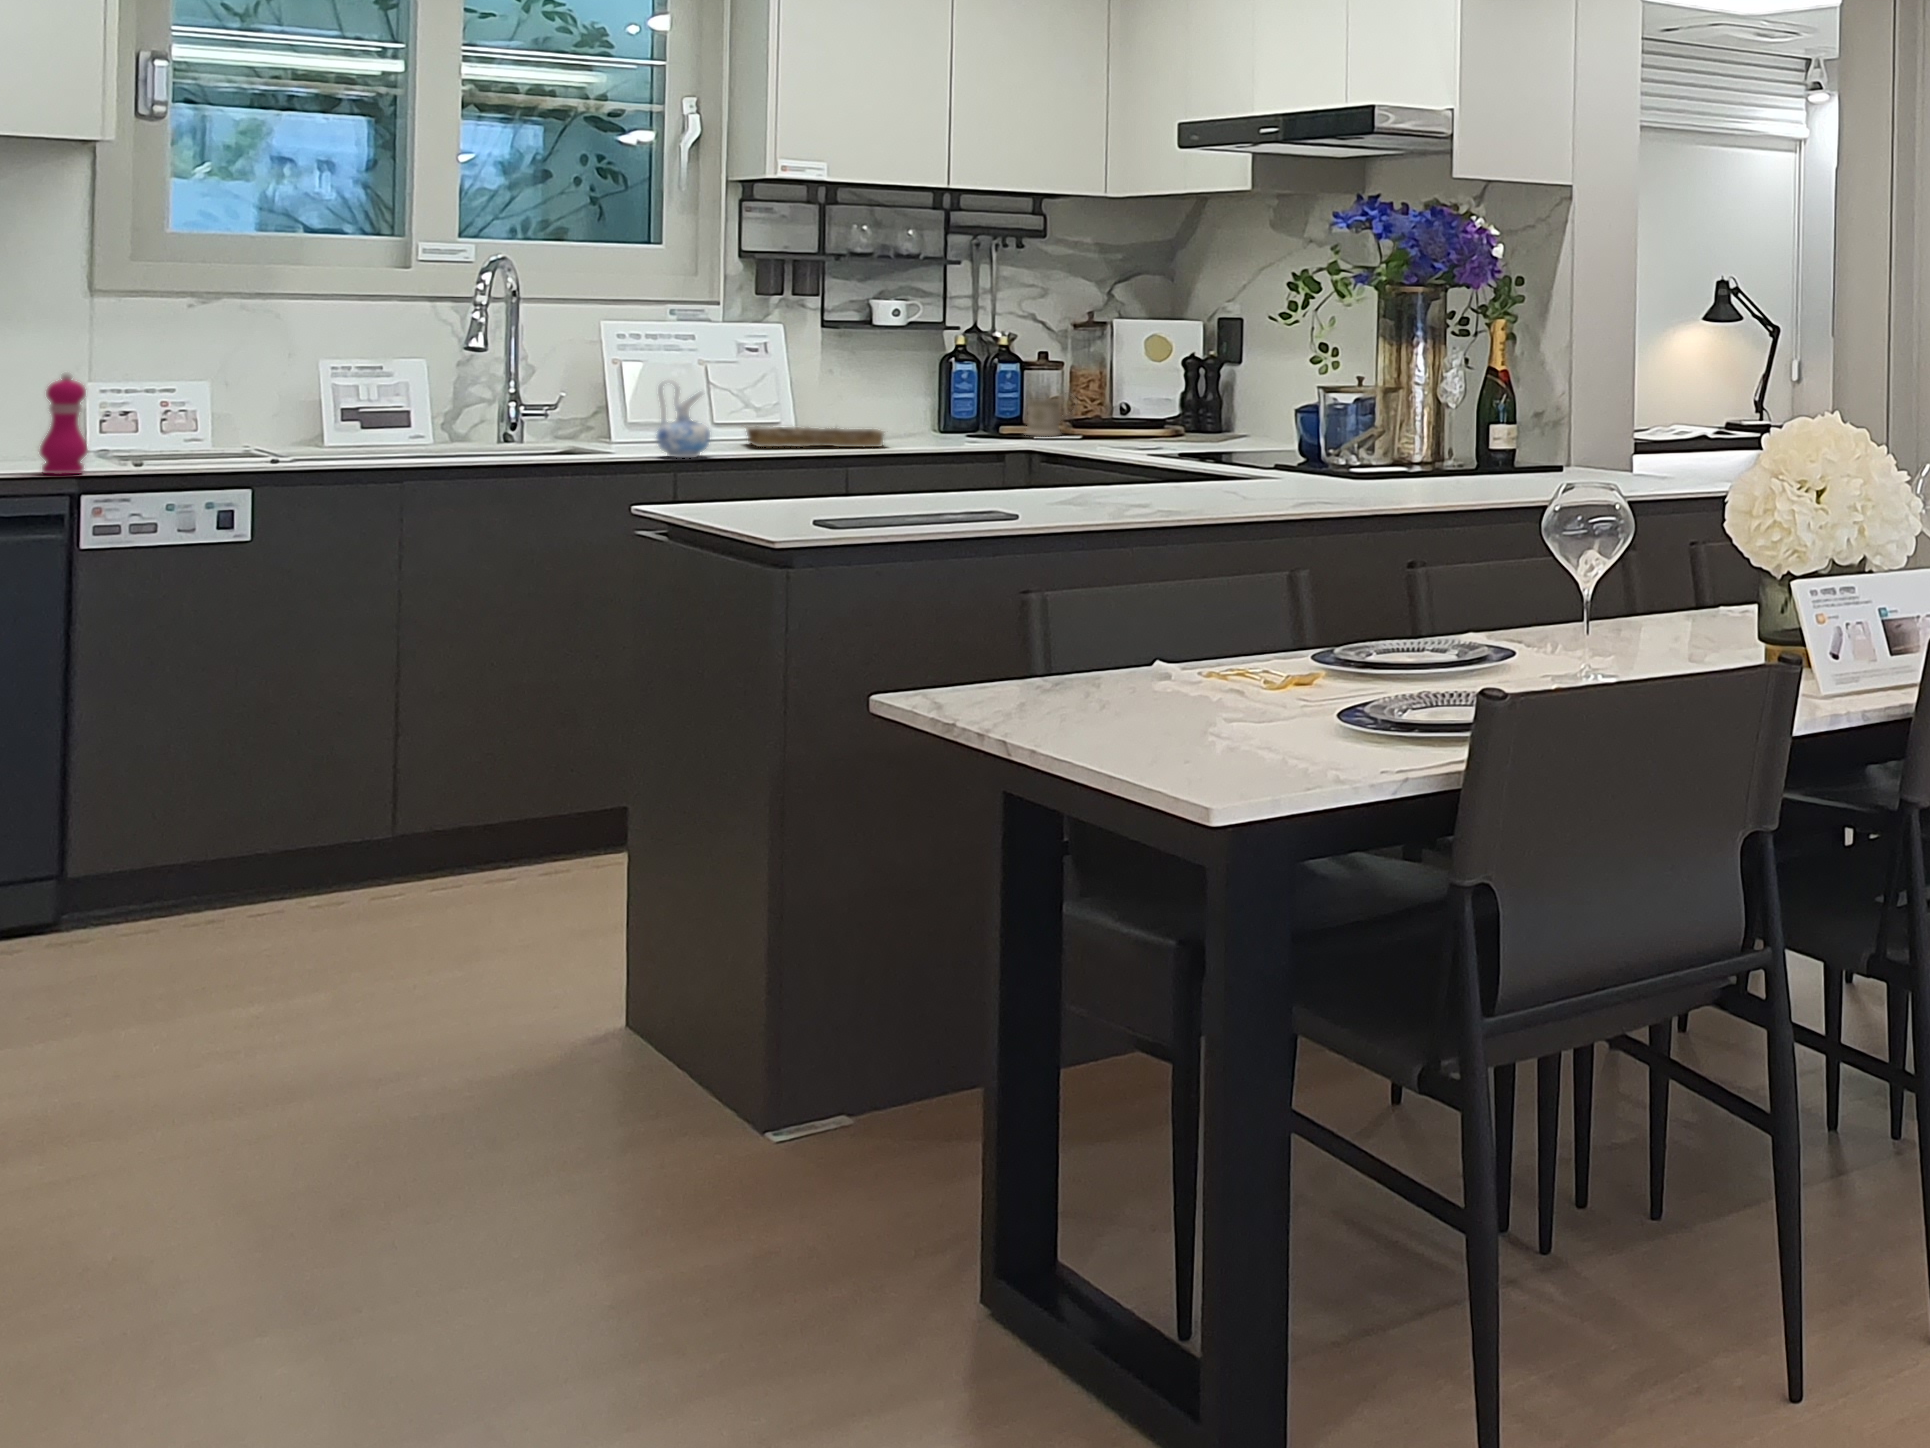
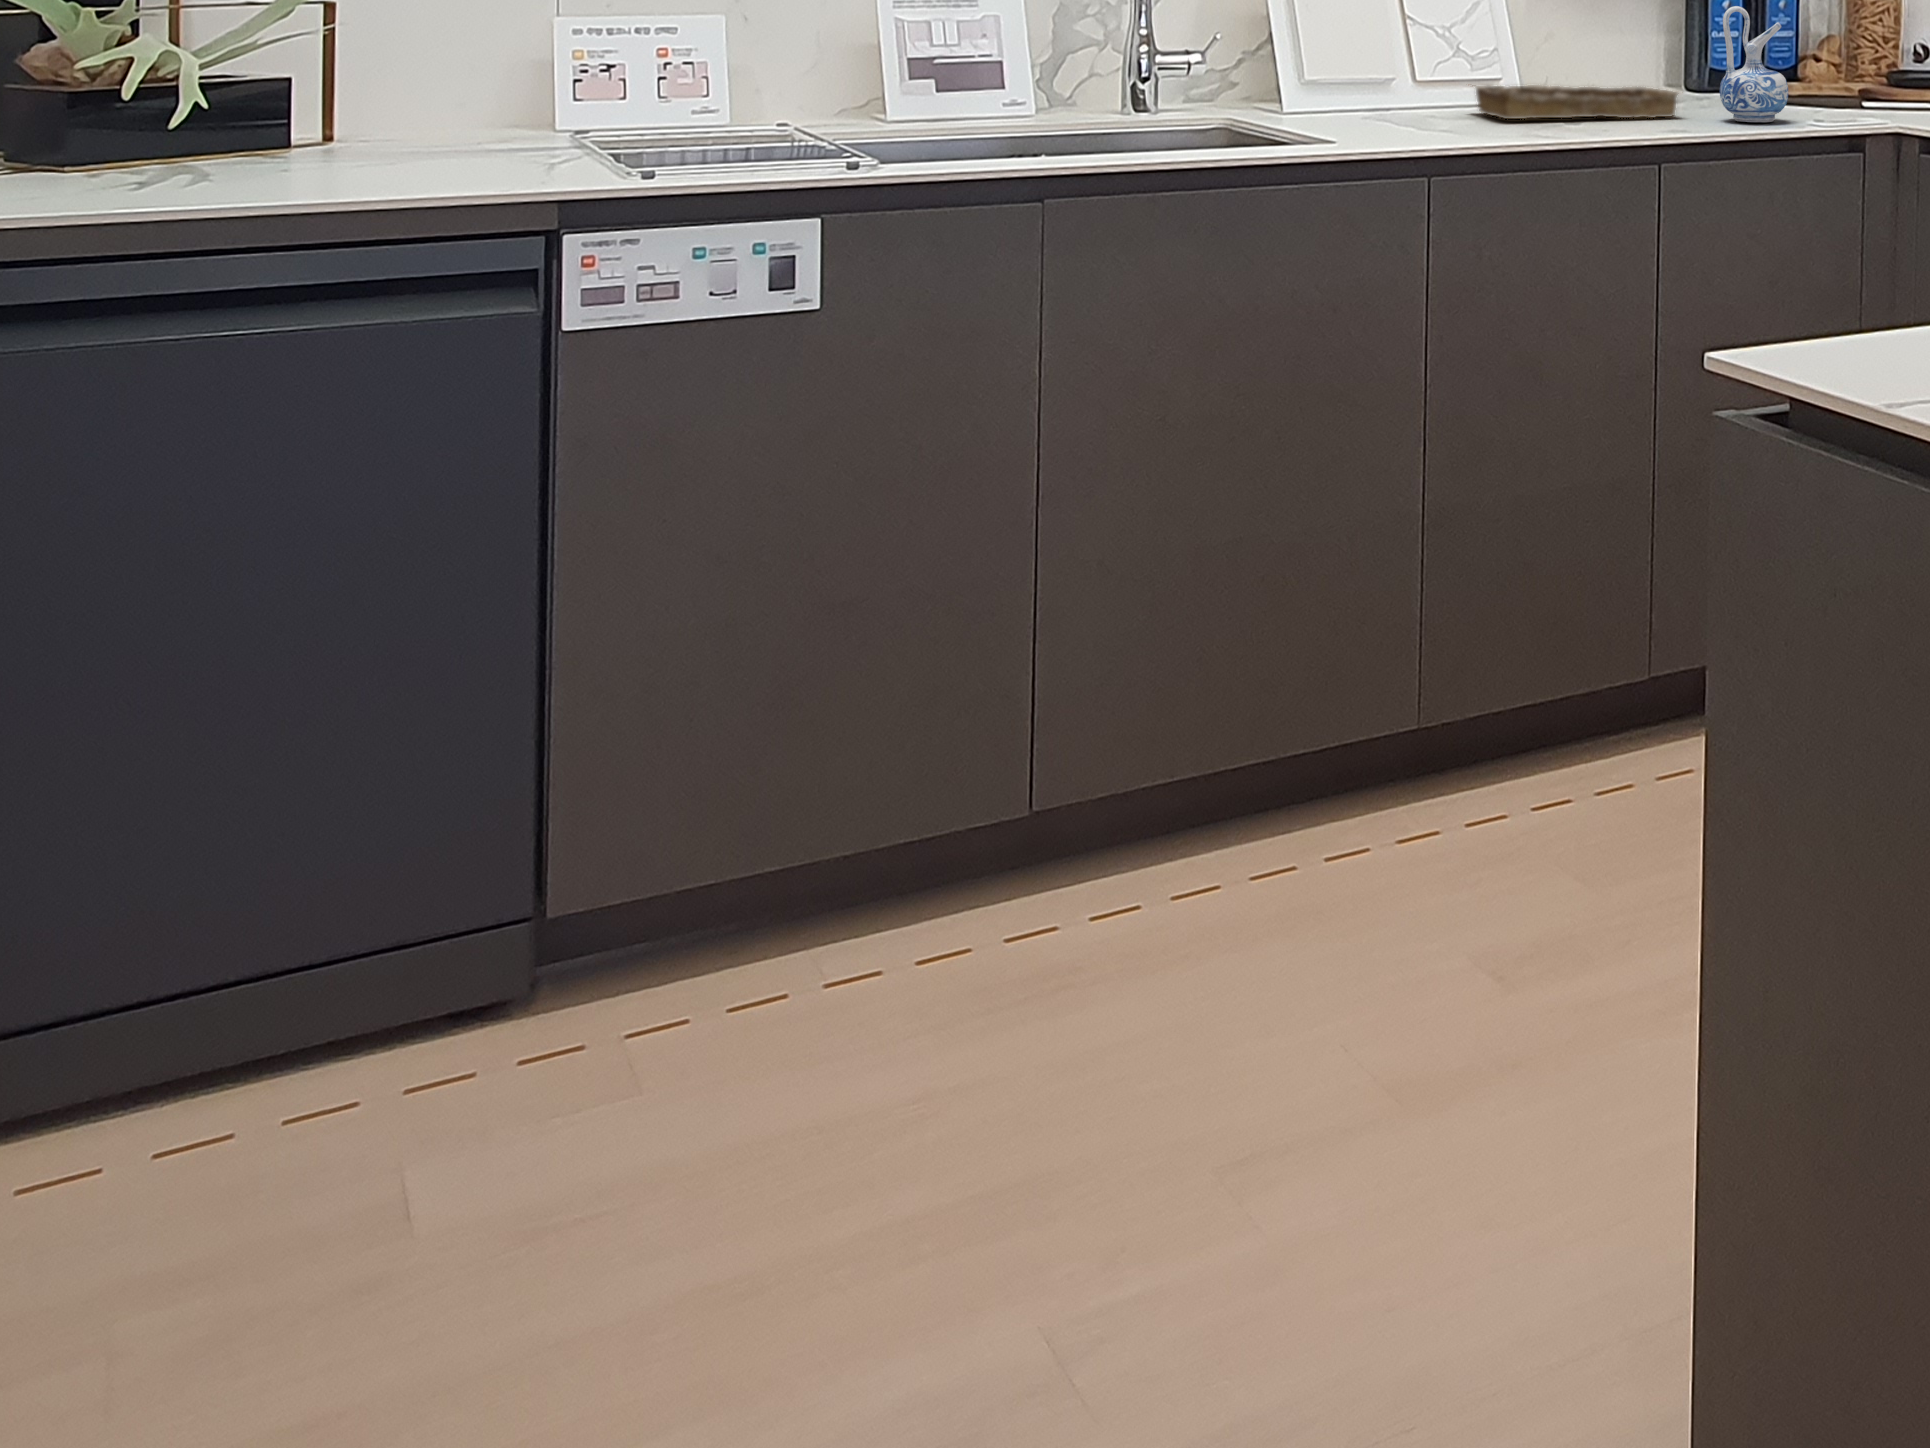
pepper mill: present [40,372,88,474] -> none [501,9,577,194]
ceramic pitcher: present [657,380,710,458] -> present [1720,6,1788,122]
mug: present [1026,393,1070,436] -> none [1804,26,1883,93]

